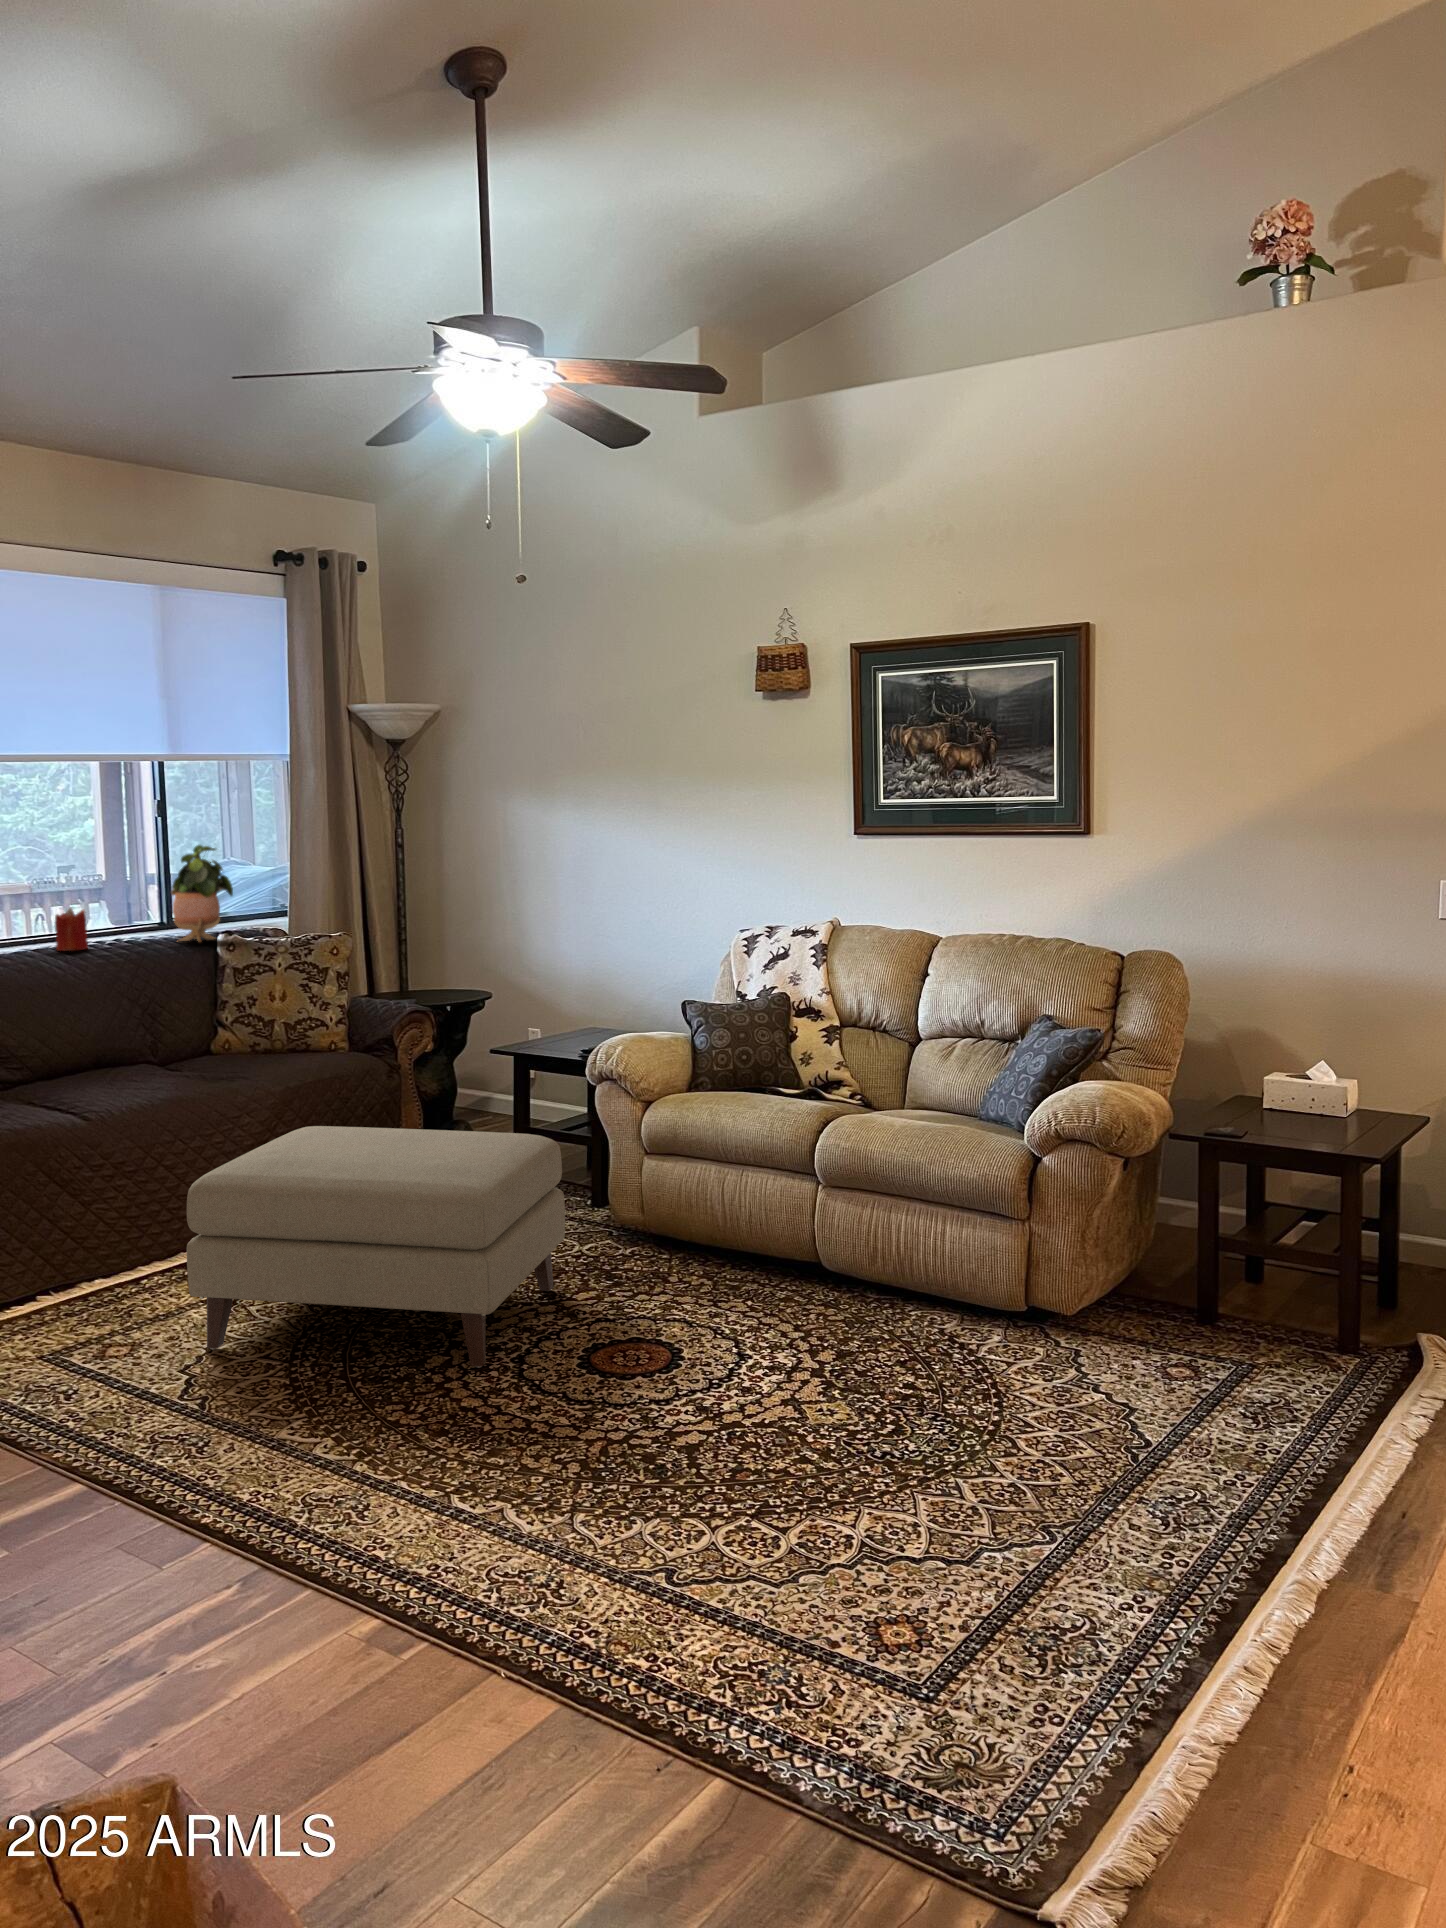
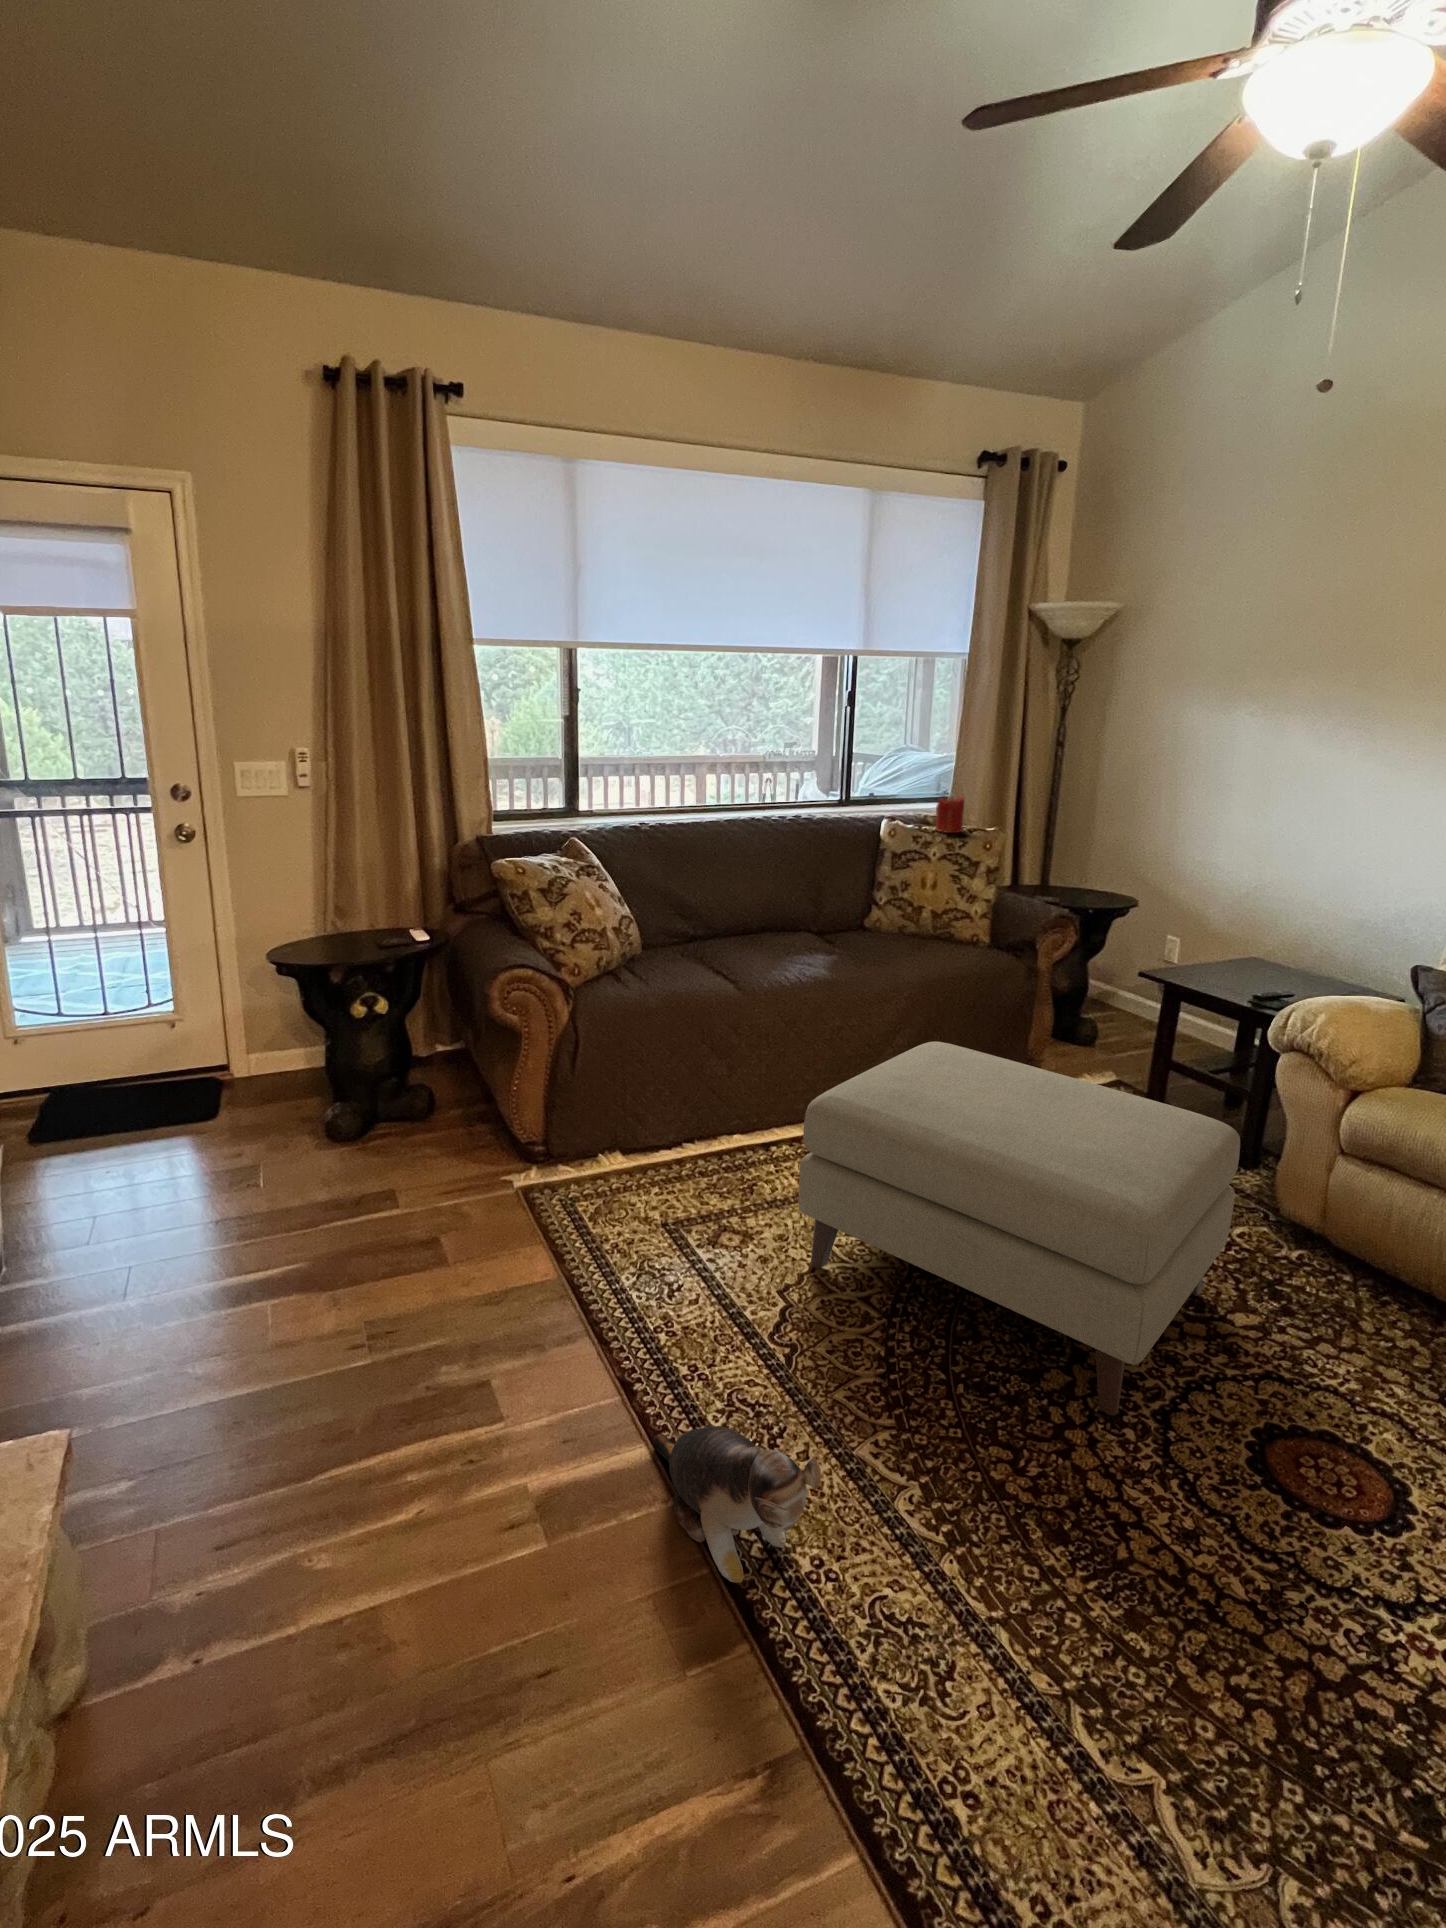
potted plant: present [171,845,233,942] -> none [847,735,901,825]
candle: present [55,908,88,951] -> present [936,794,964,833]
plush toy: none [88,1387,253,1520] -> present [654,1426,821,1583]

